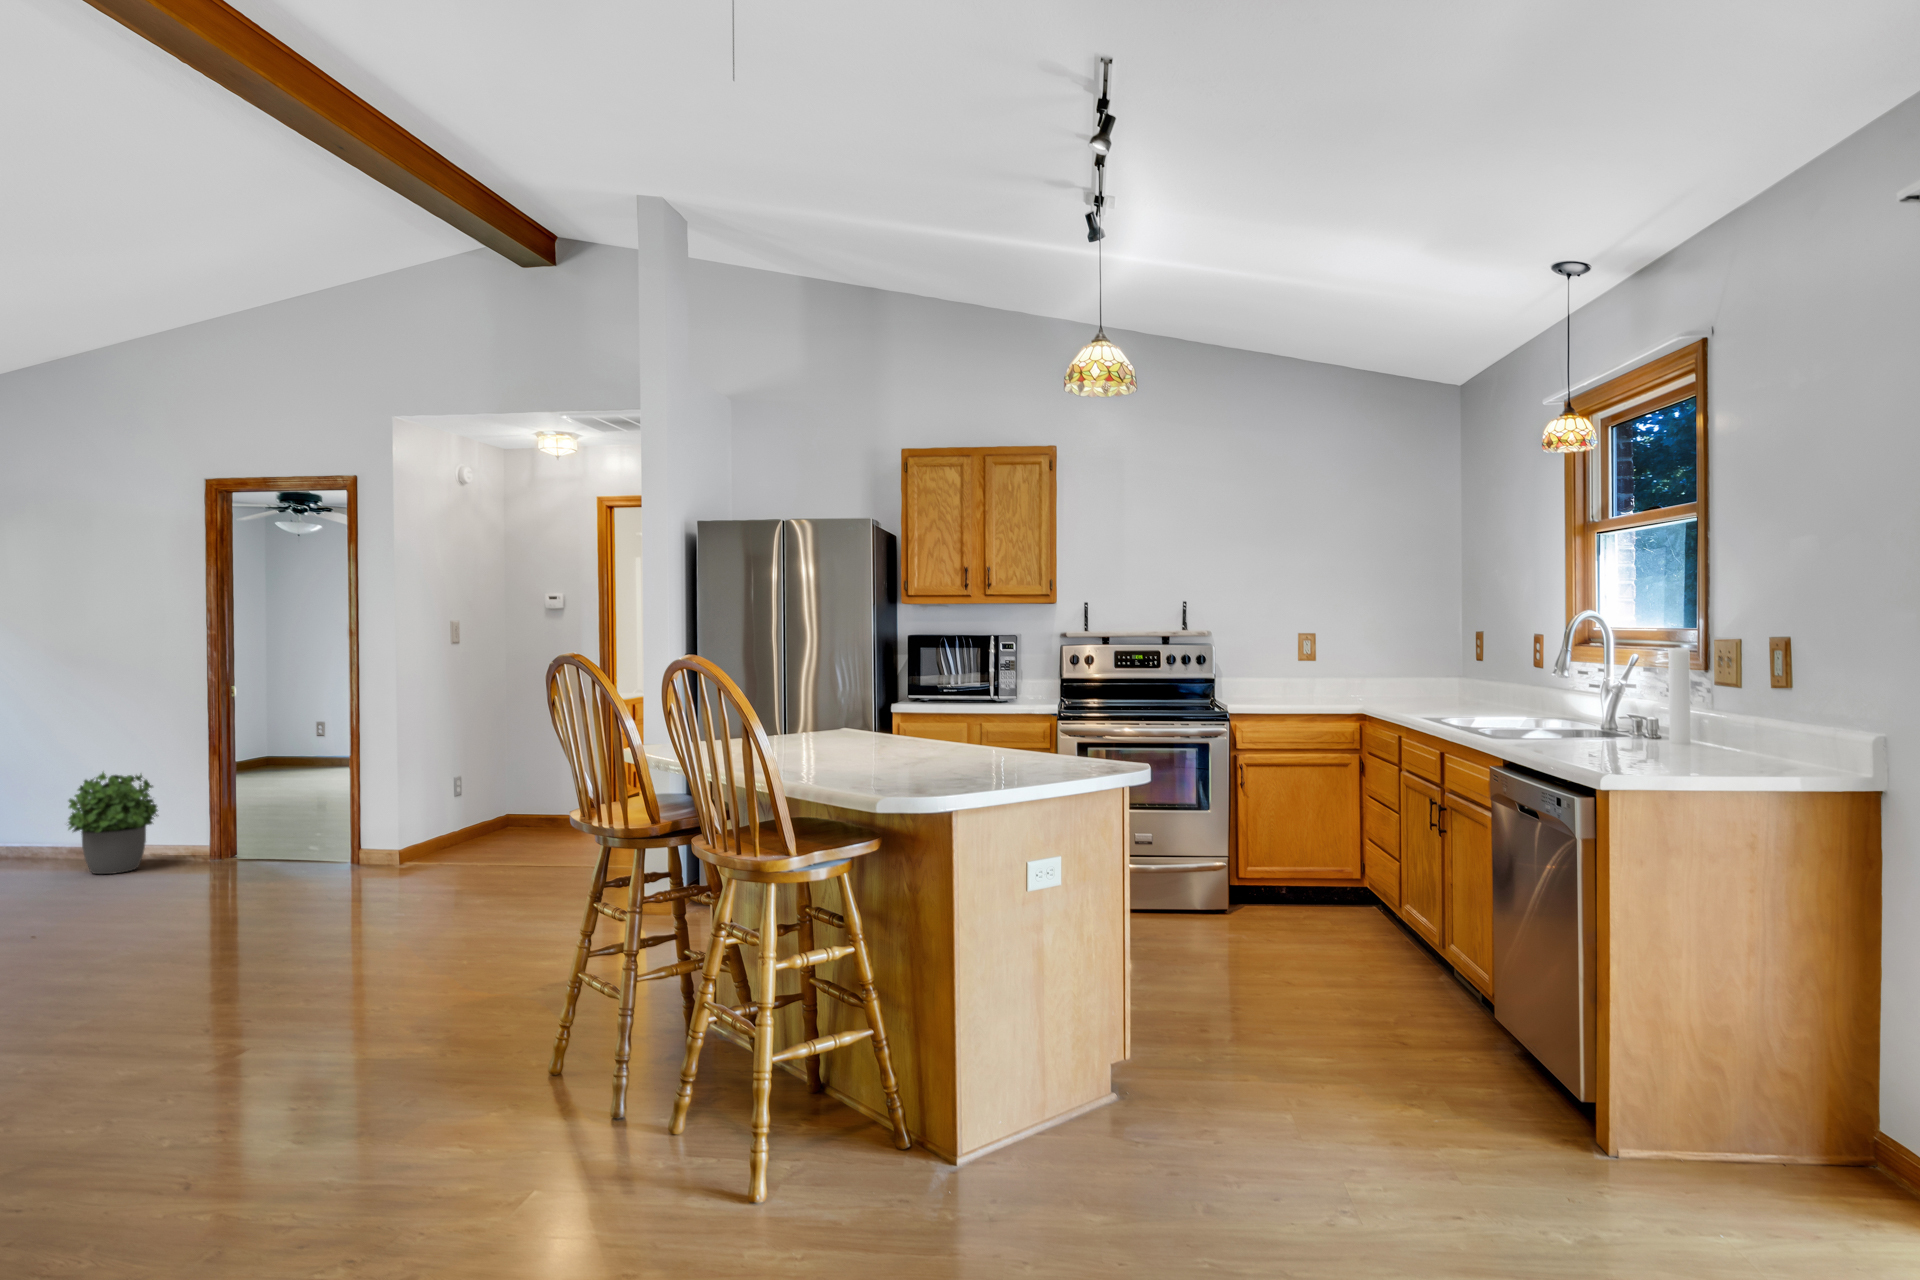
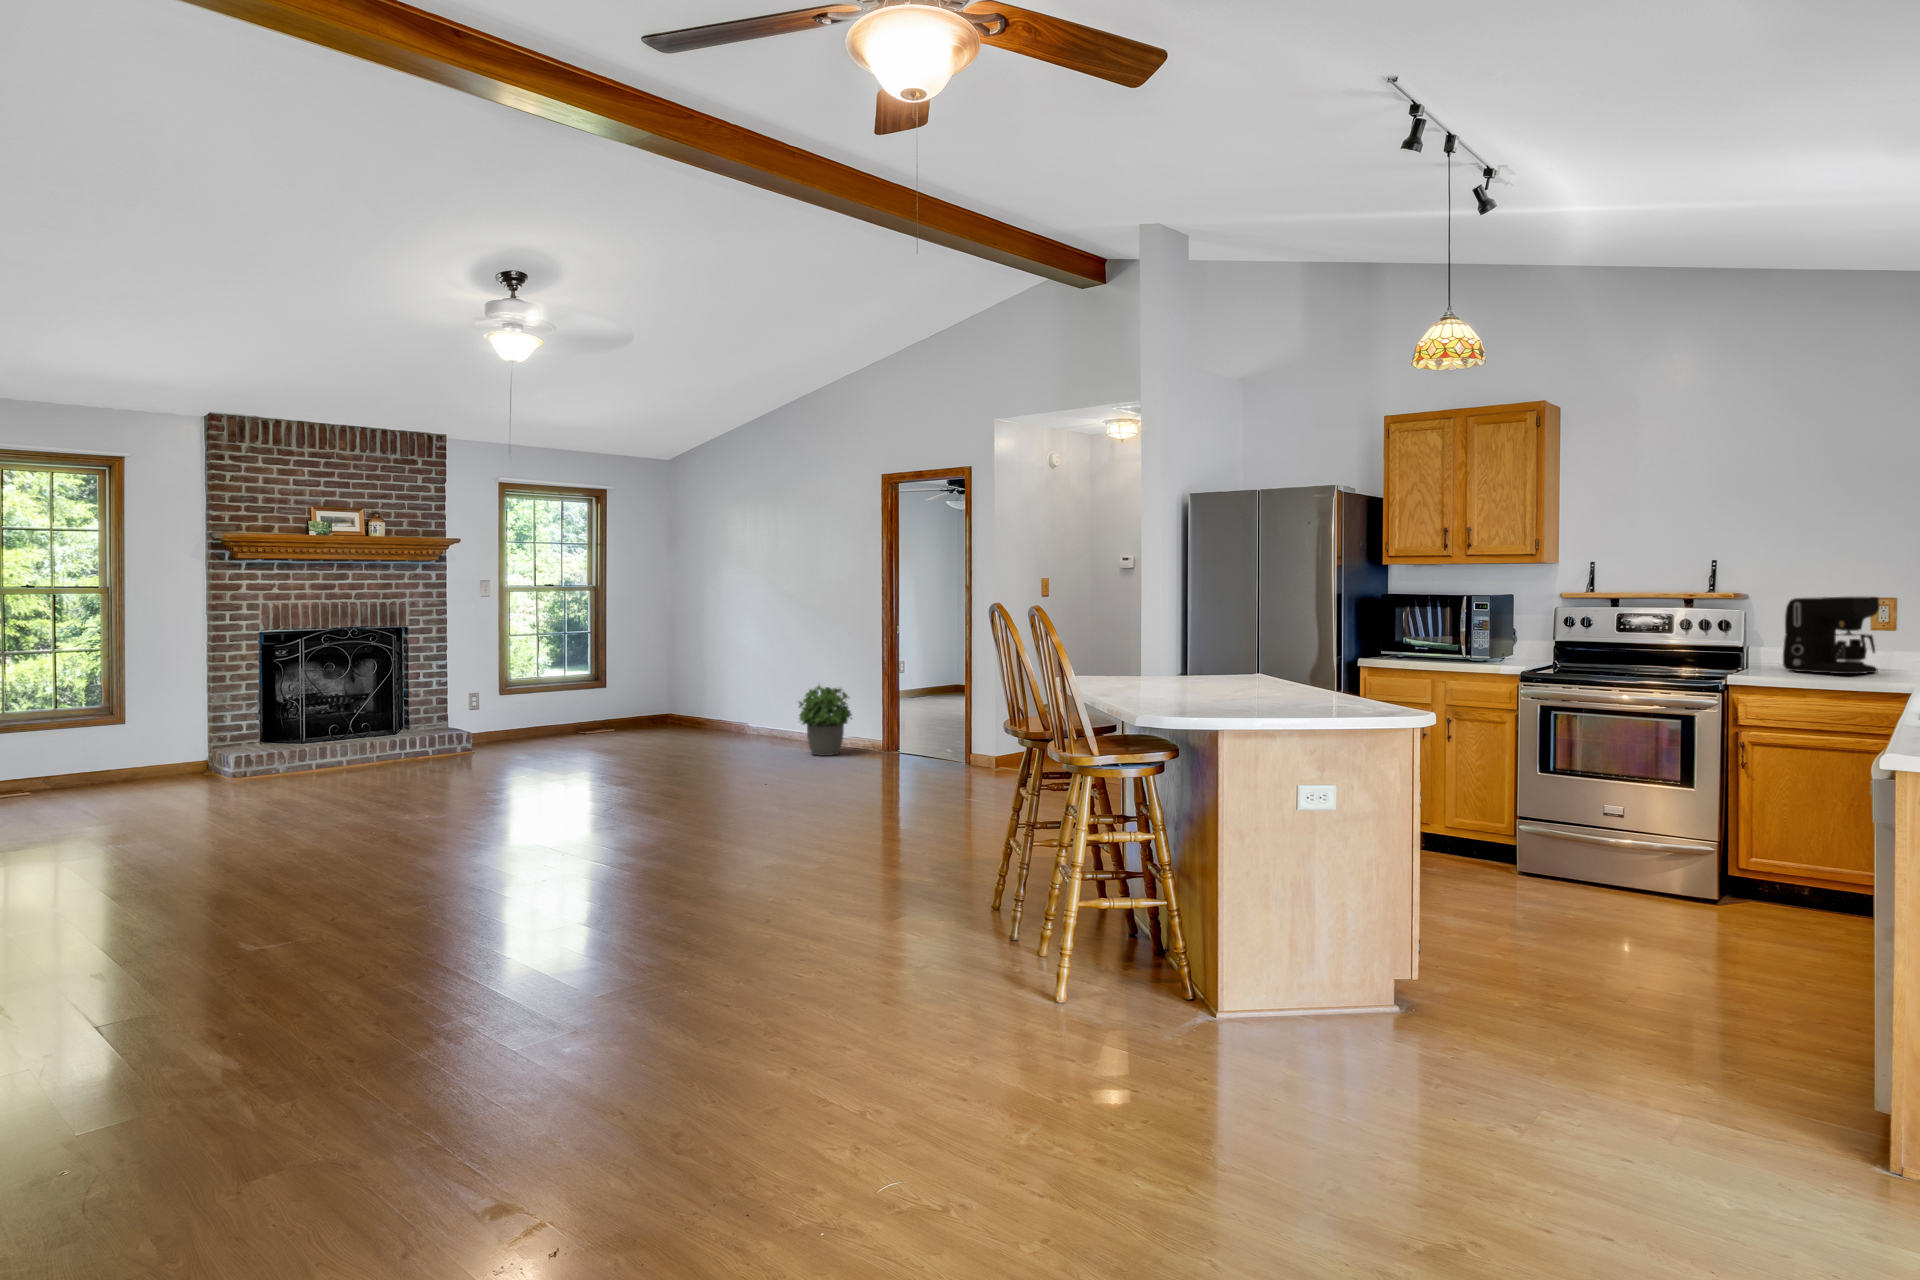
coffee maker: none [1245,632,1312,699] -> present [1783,597,1879,674]

